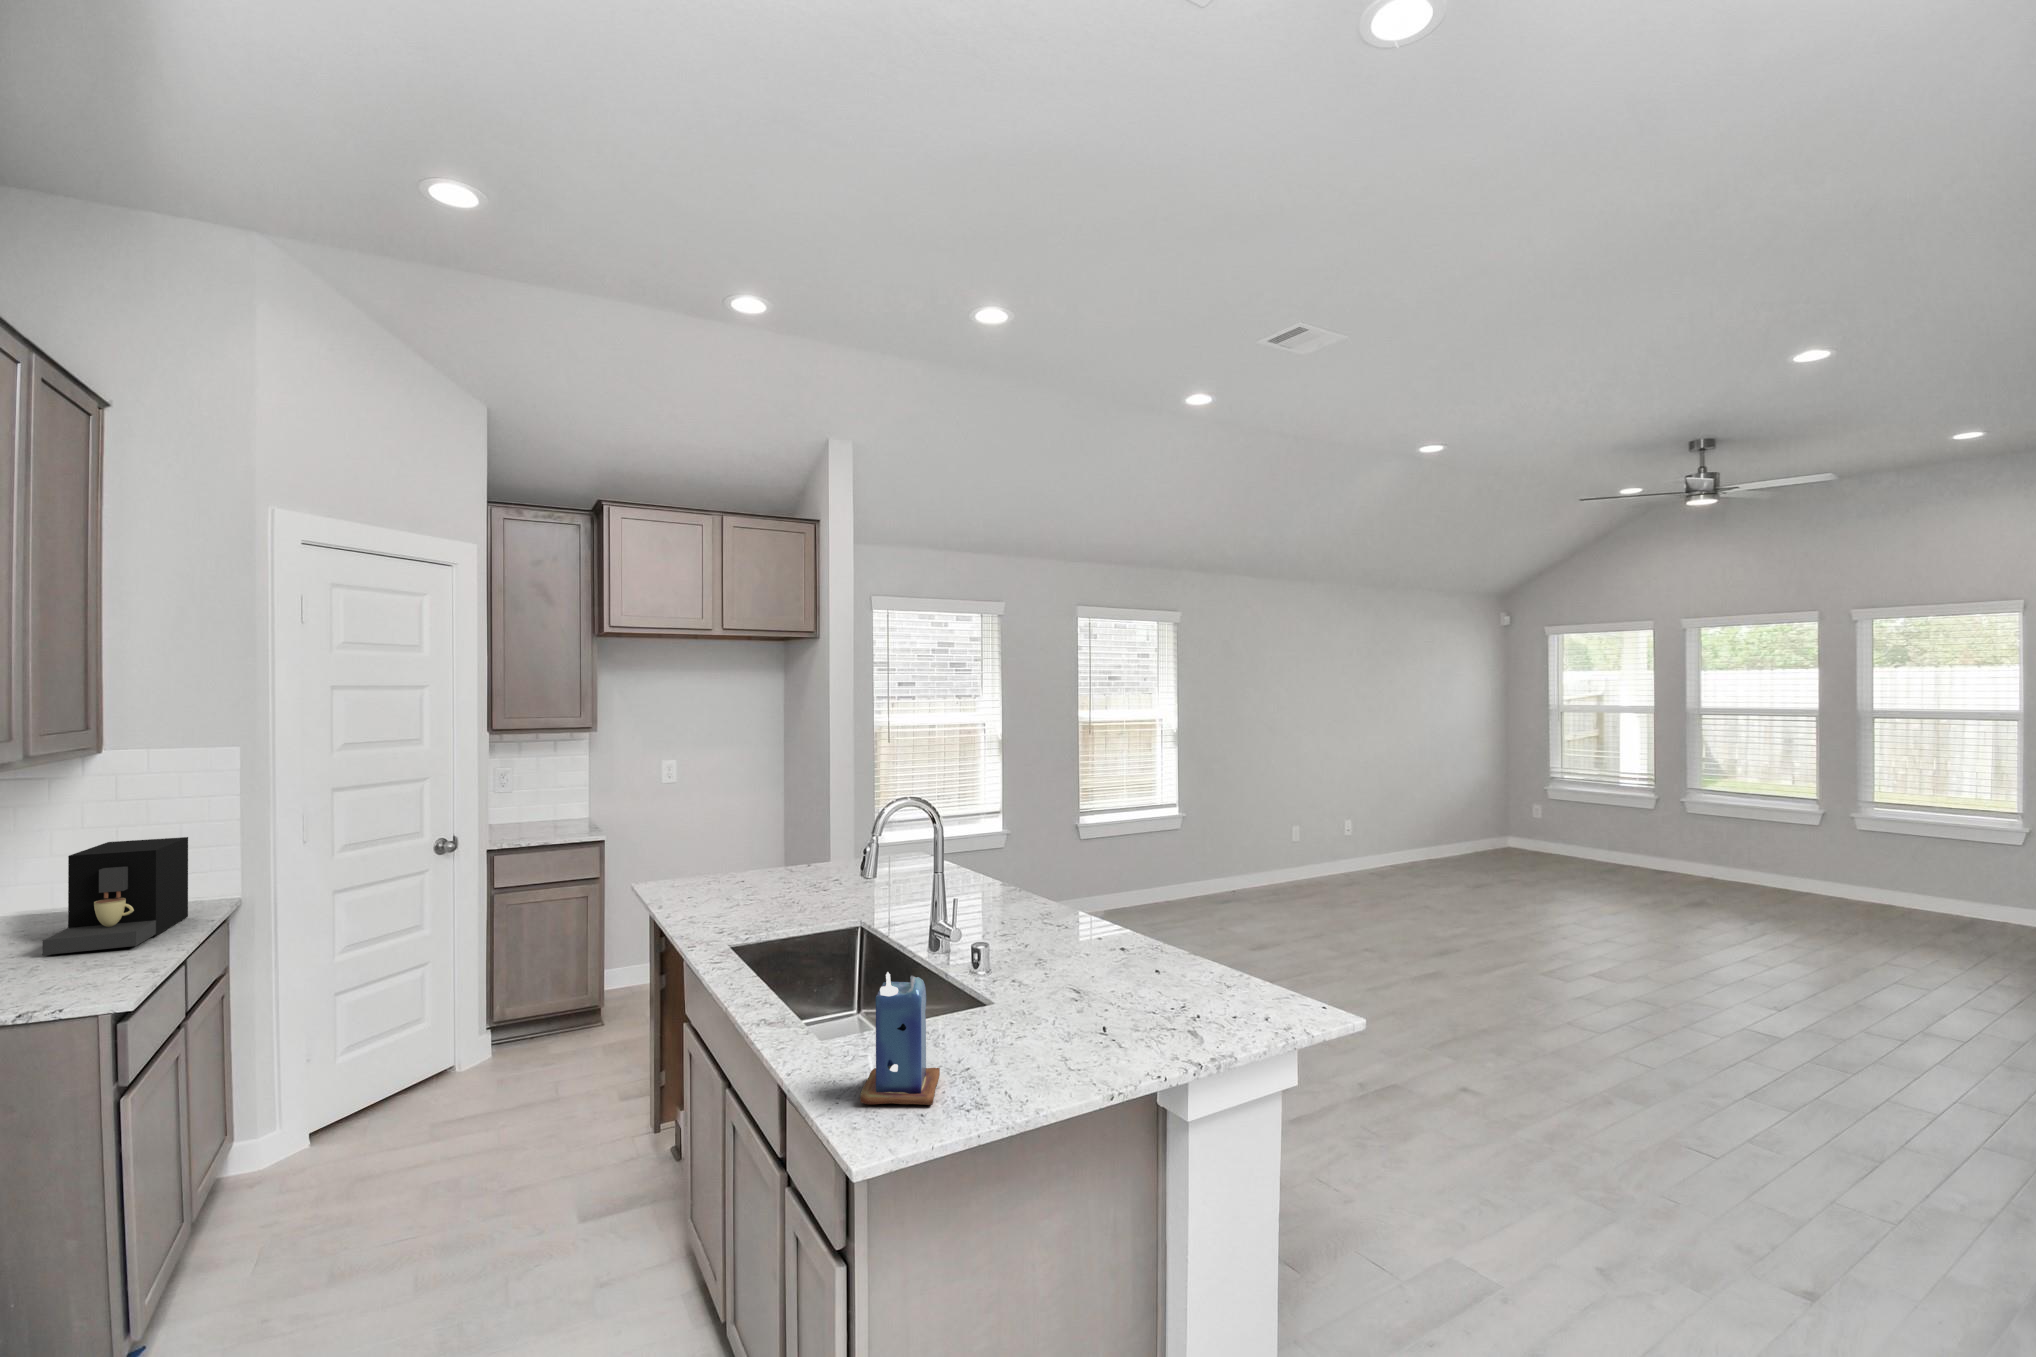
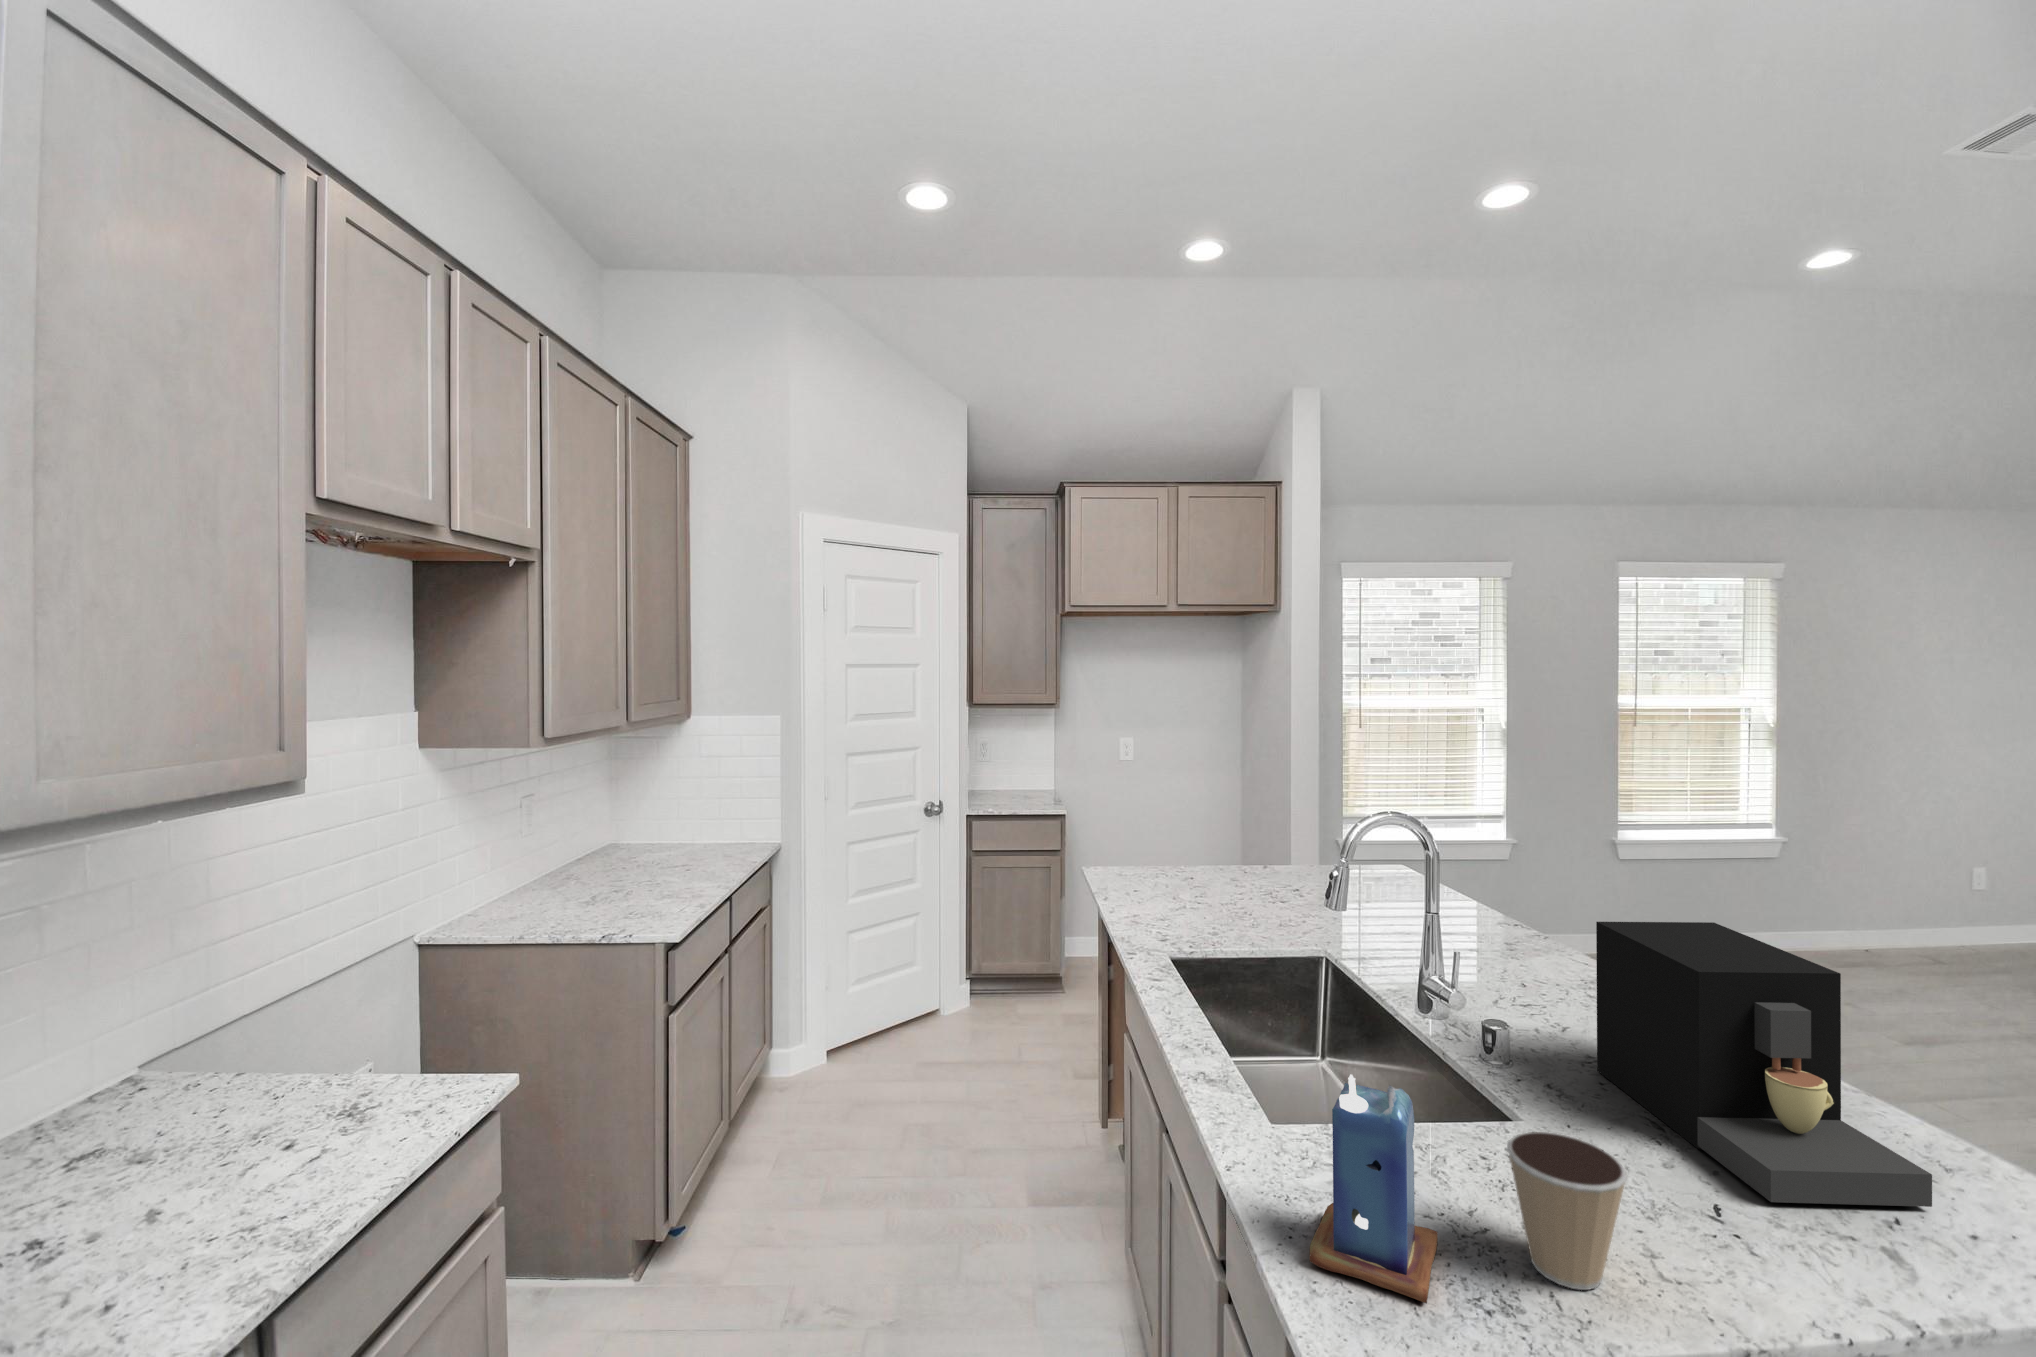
coffee maker: present [42,837,188,955] -> present [1596,922,1932,1207]
coffee cup: none [979,991,1042,1078] -> present [1507,1132,1627,1290]

